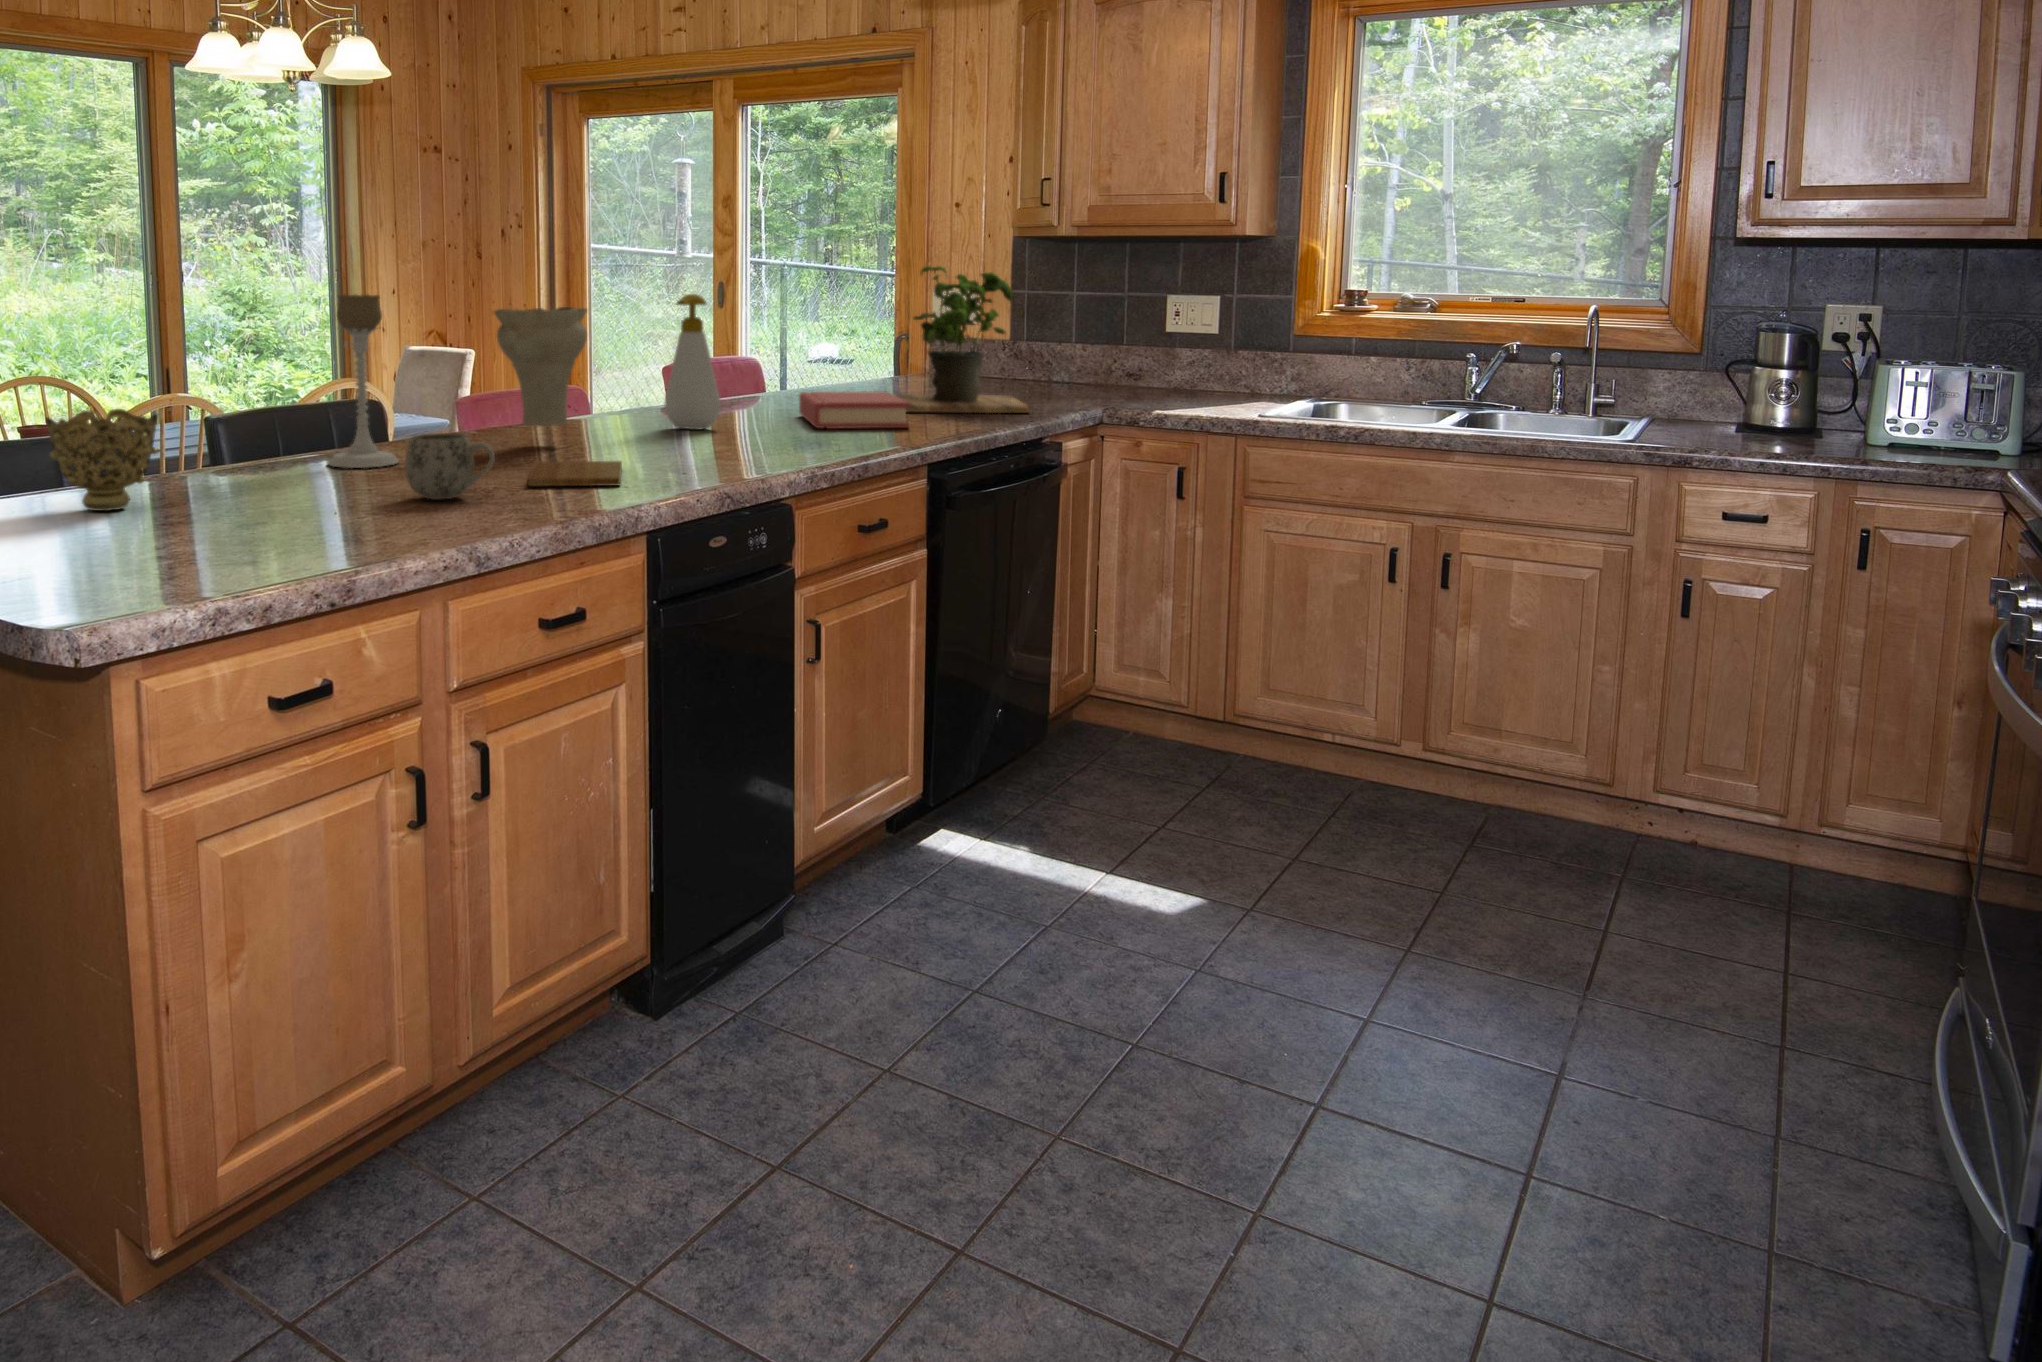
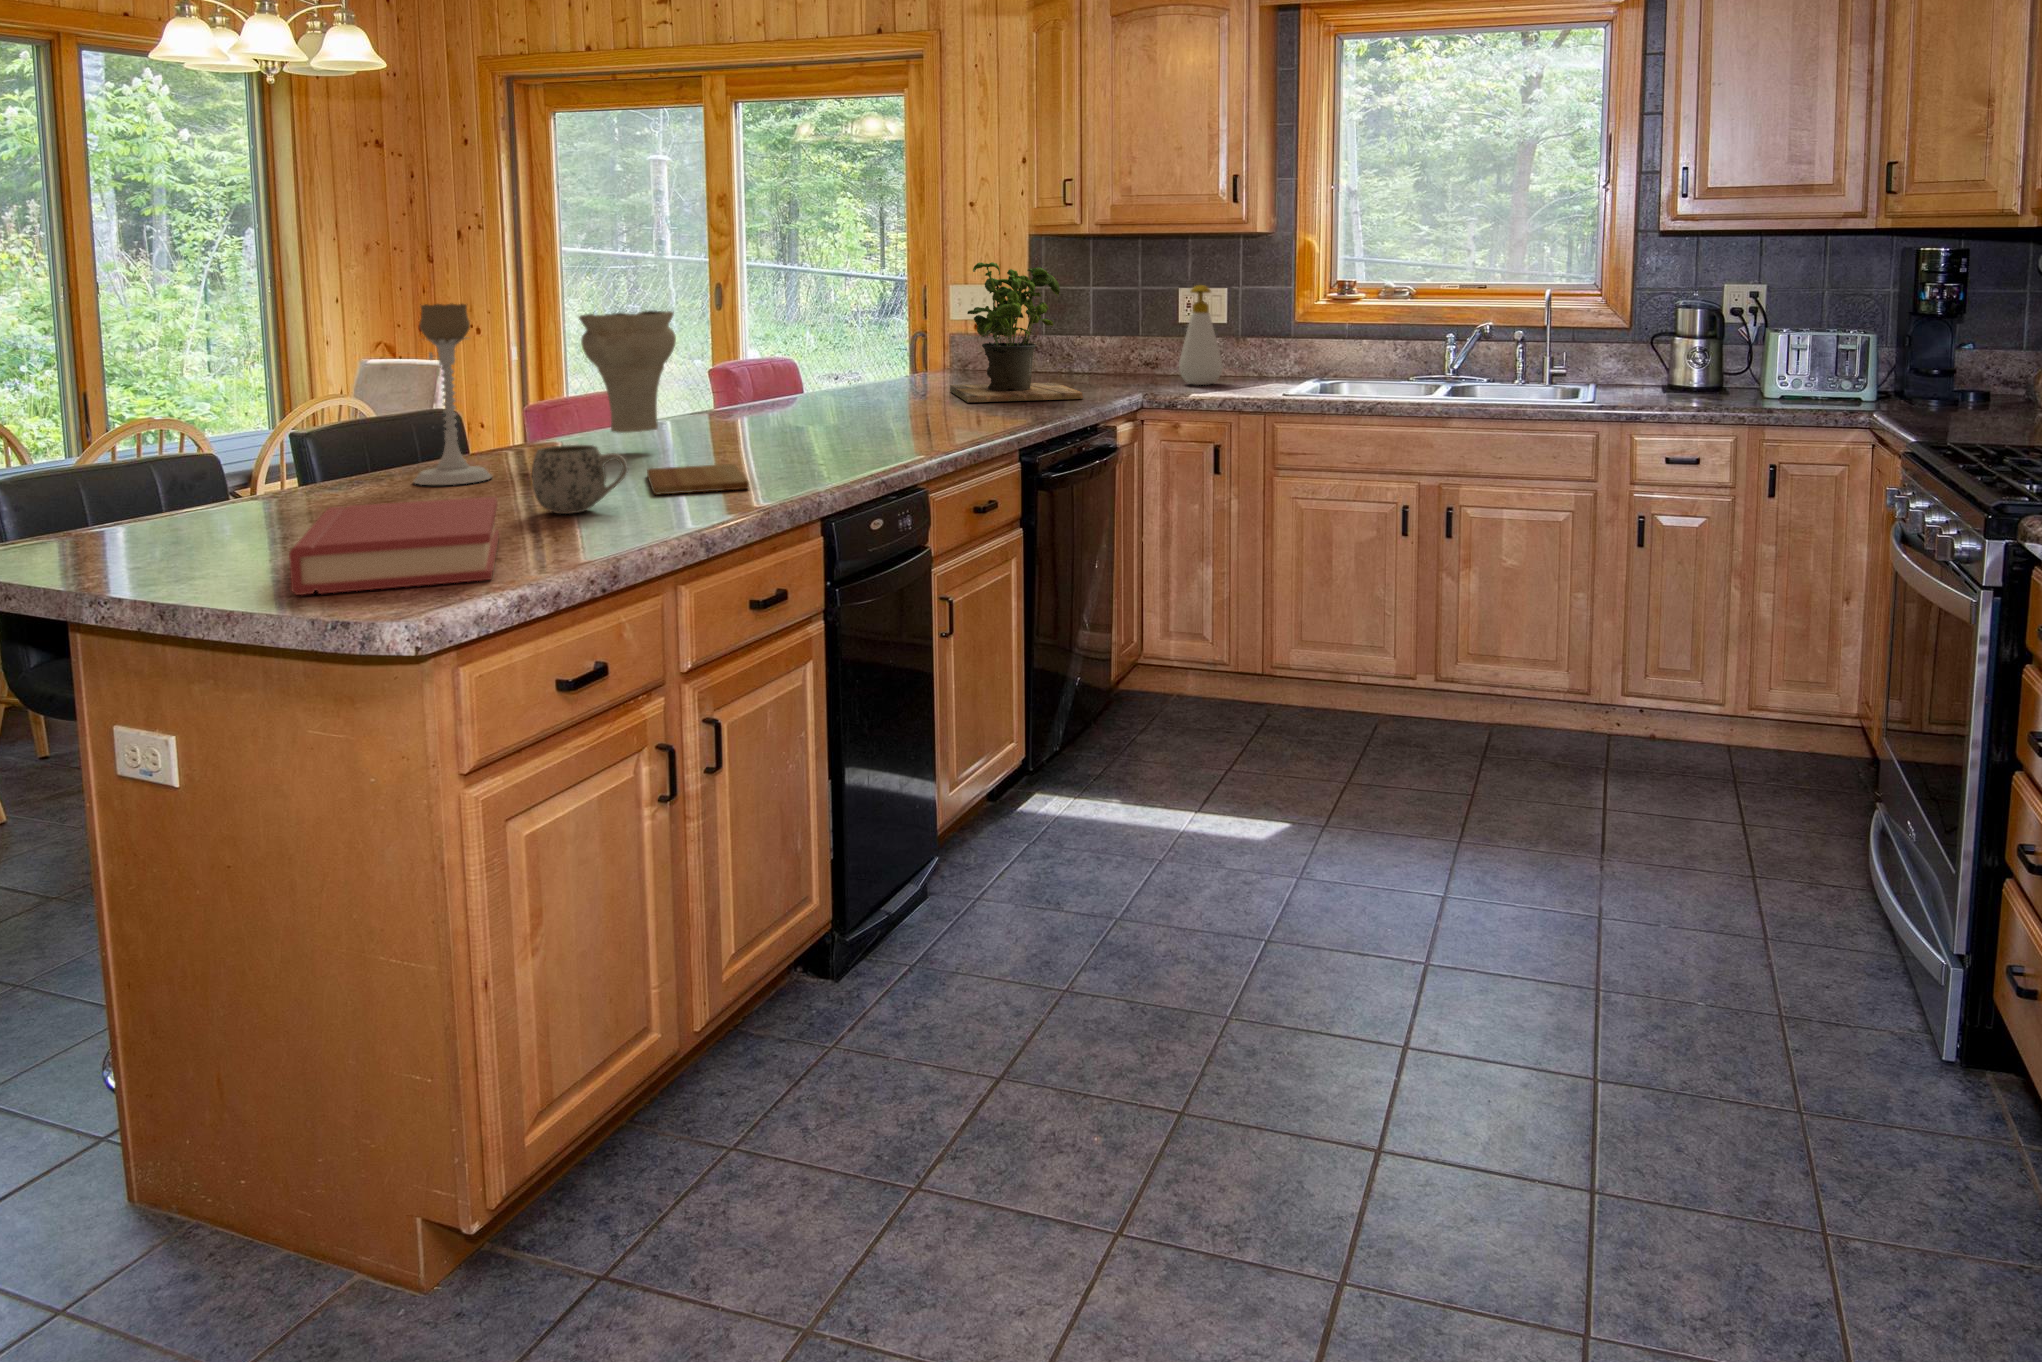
soap bottle: present [665,294,721,430] -> present [1179,285,1222,385]
hardback book: present [799,392,910,429] -> present [289,497,499,595]
decorative bowl: present [45,409,158,511] -> none [120,435,254,548]

